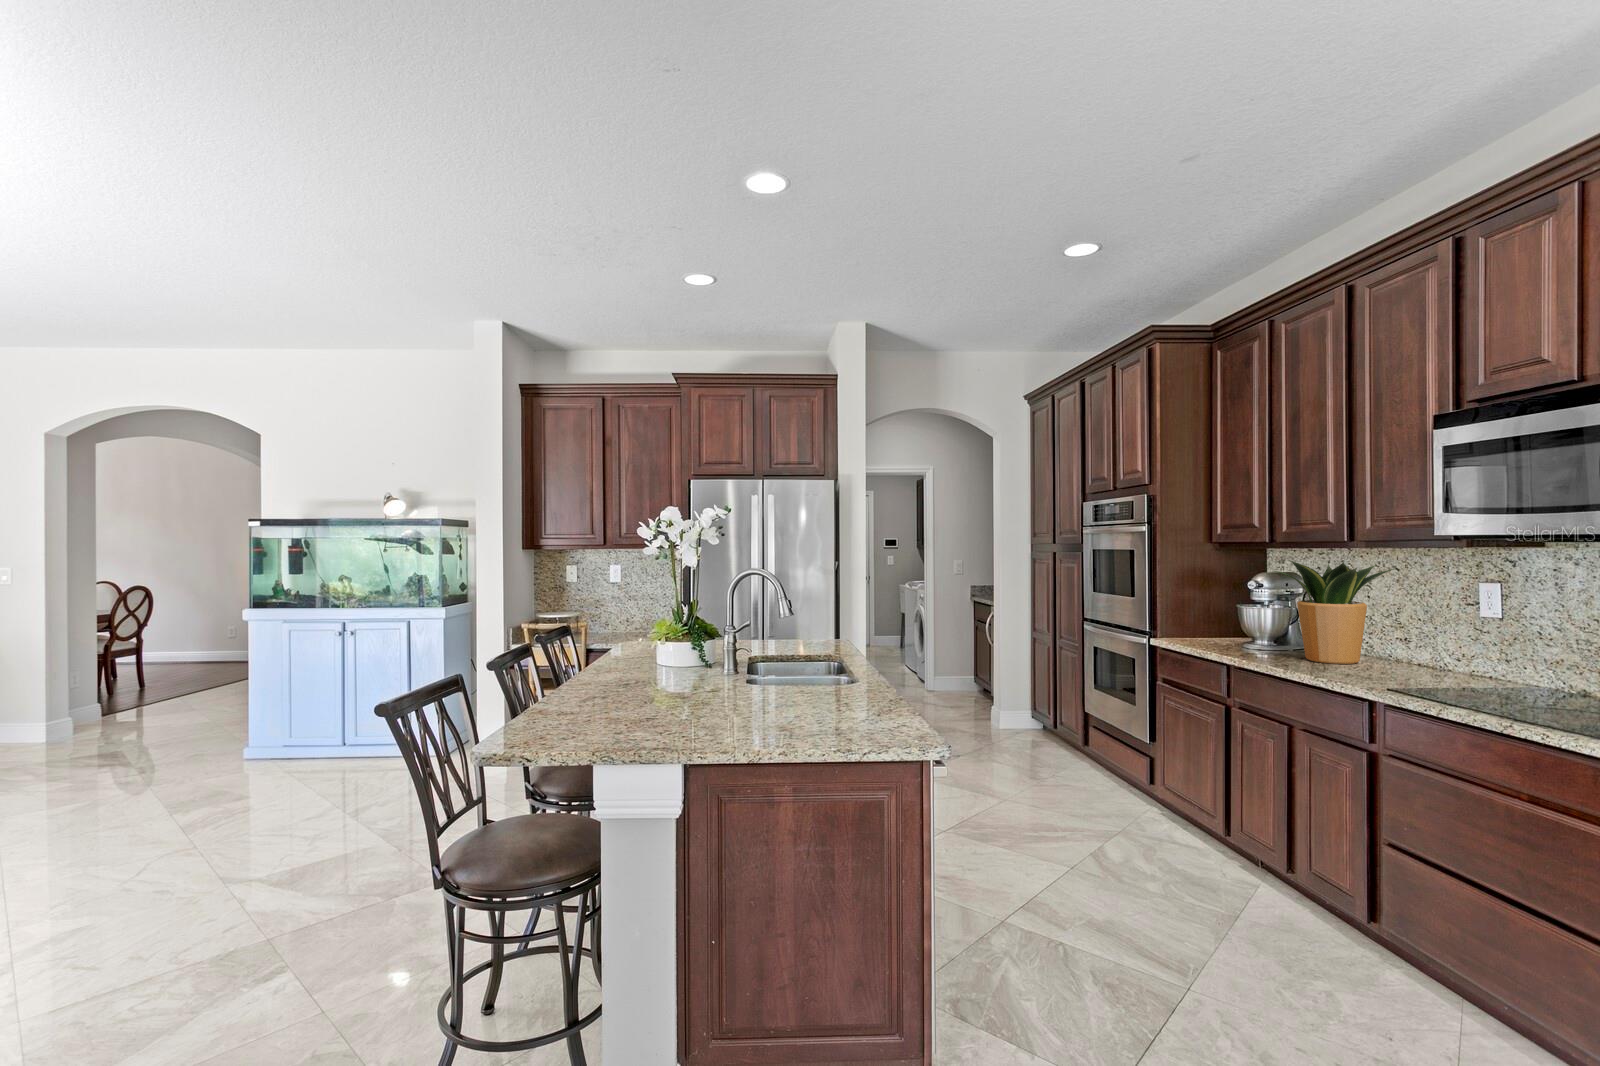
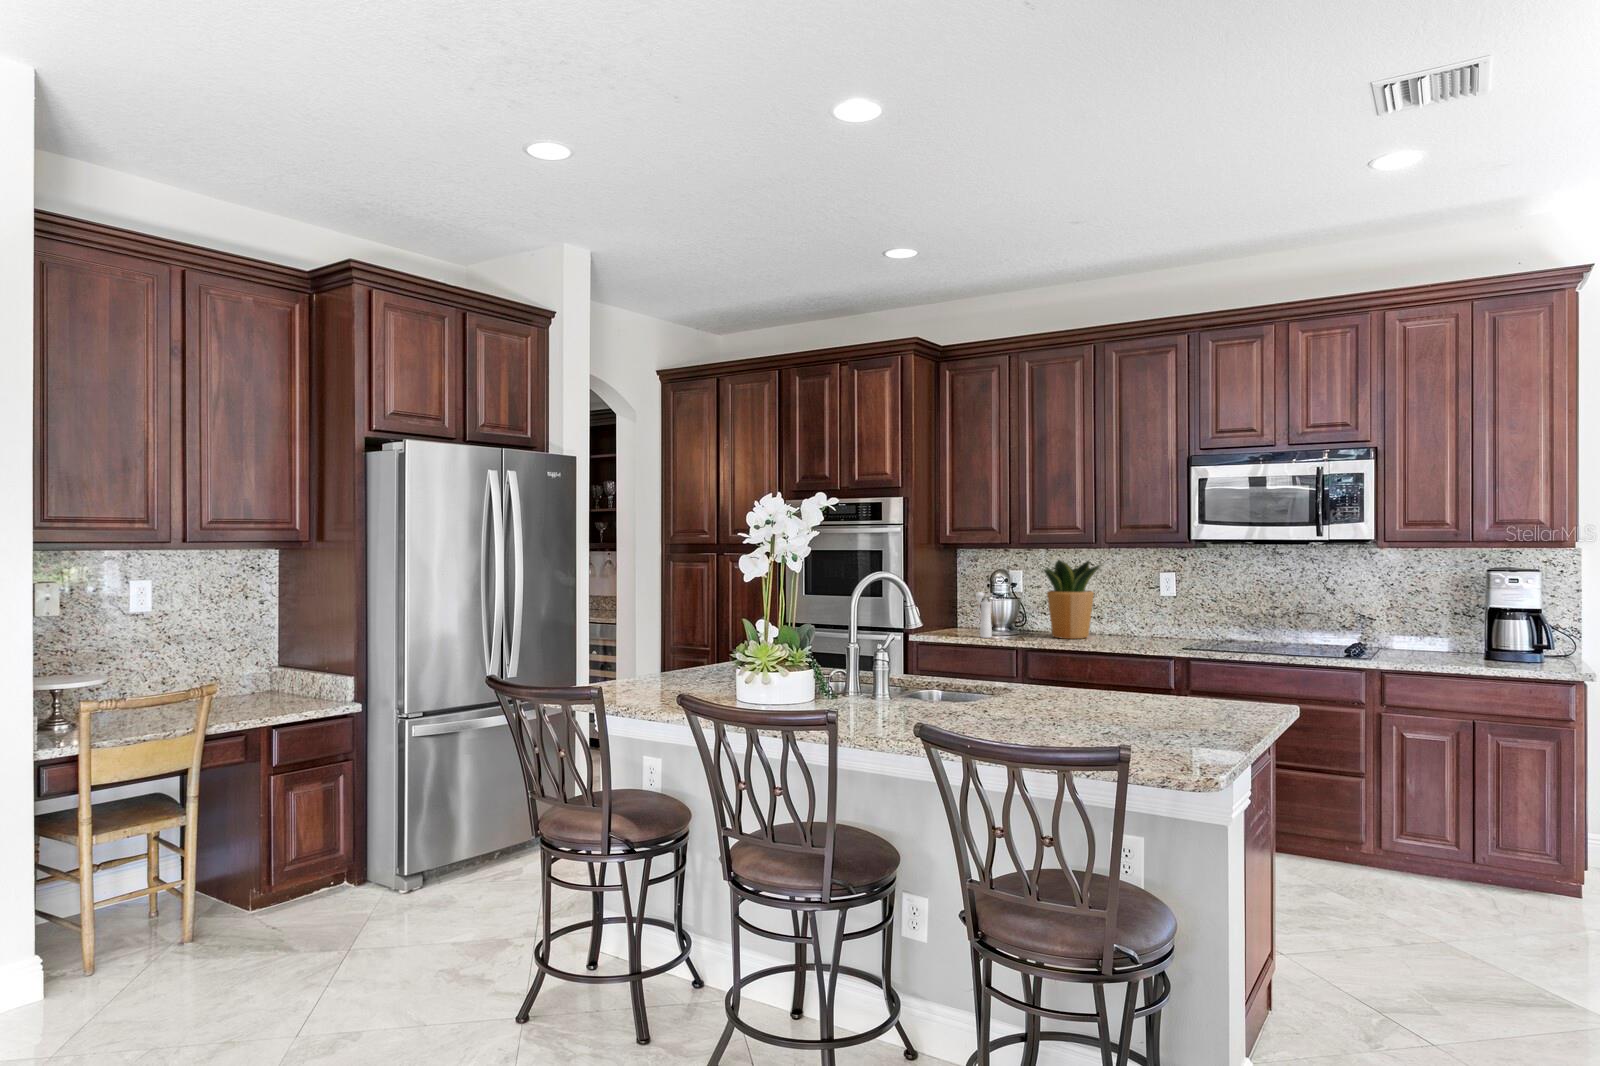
pepper mill: none [1213,598,1234,651] -> present [976,592,992,638]

